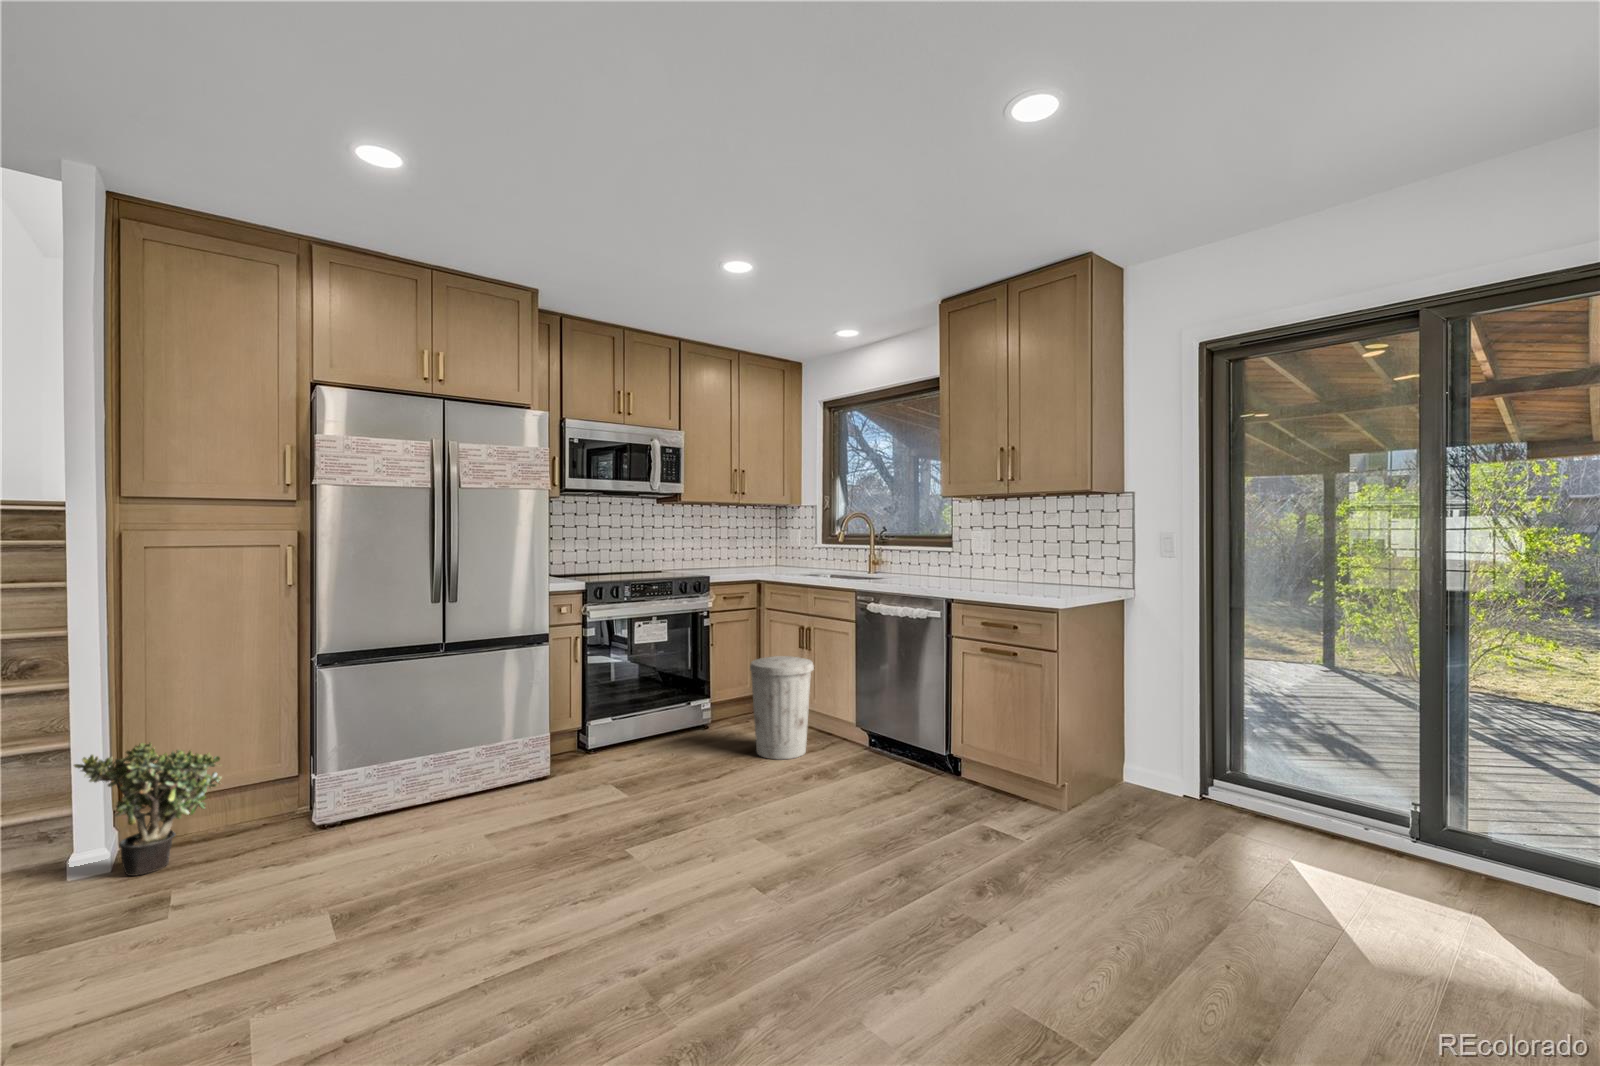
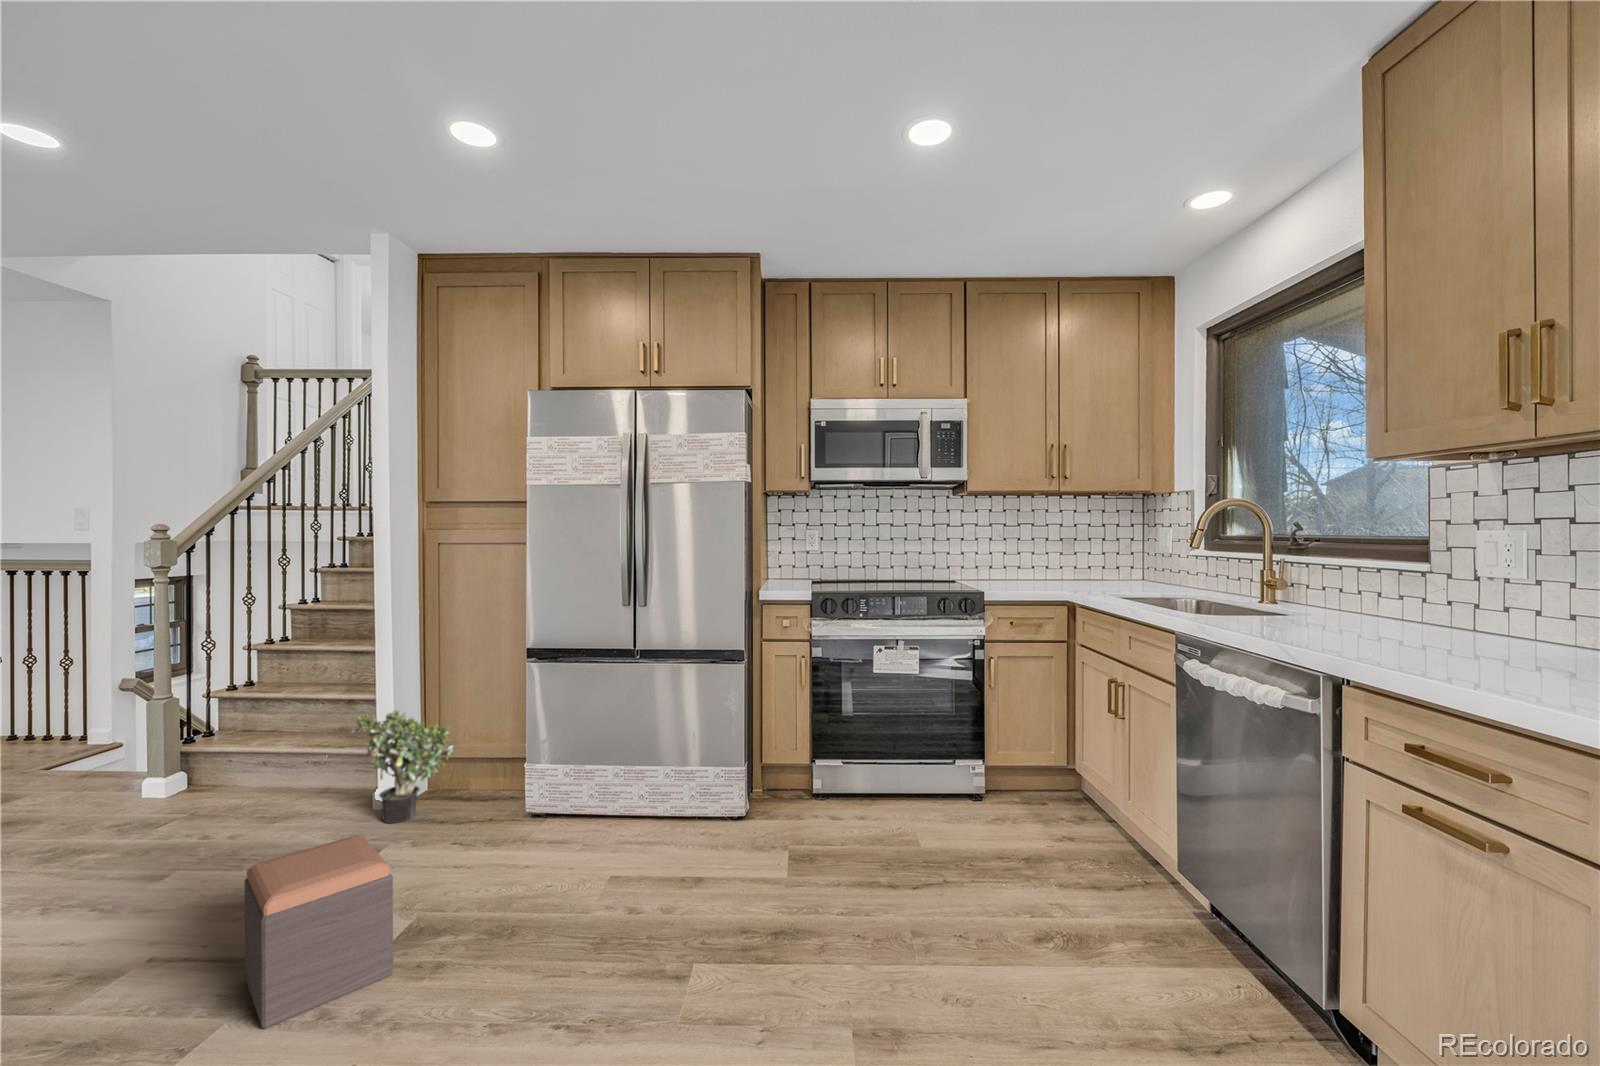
trash can: present [750,656,814,759] -> none [995,720,1100,890]
footstool: none [224,827,389,984] -> present [244,835,393,1029]

